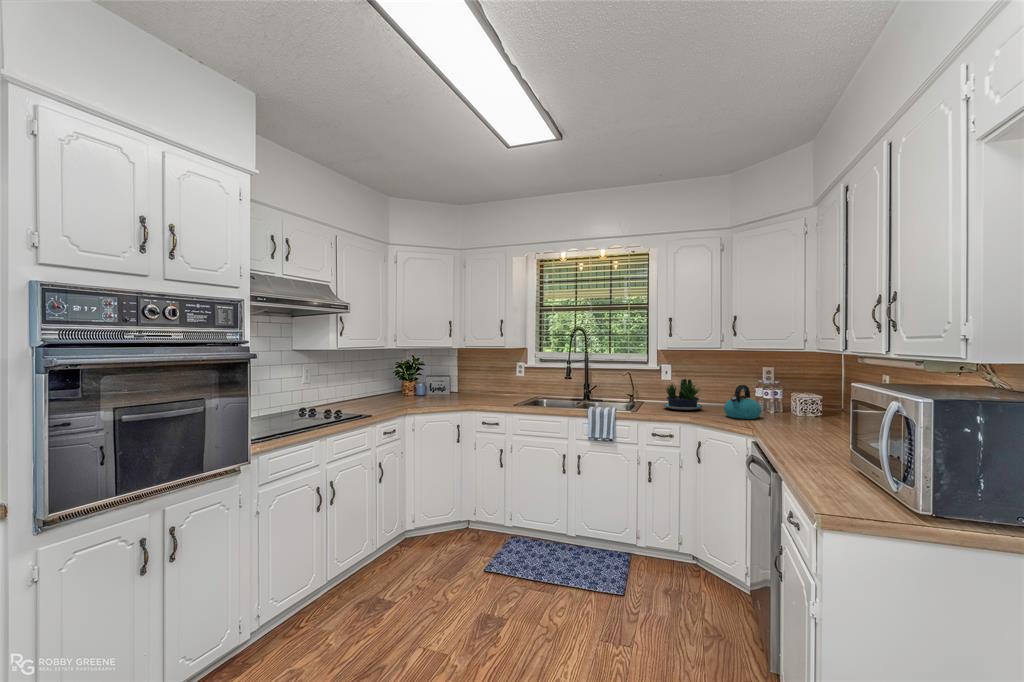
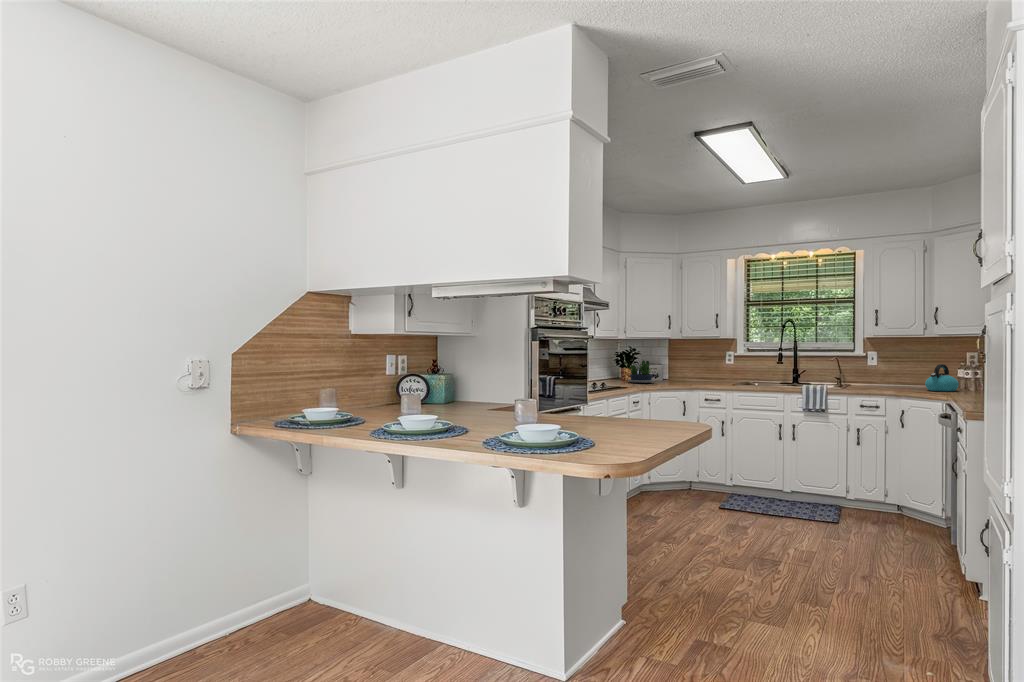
potted plant: present [663,379,702,410] -> present [628,360,655,383]

